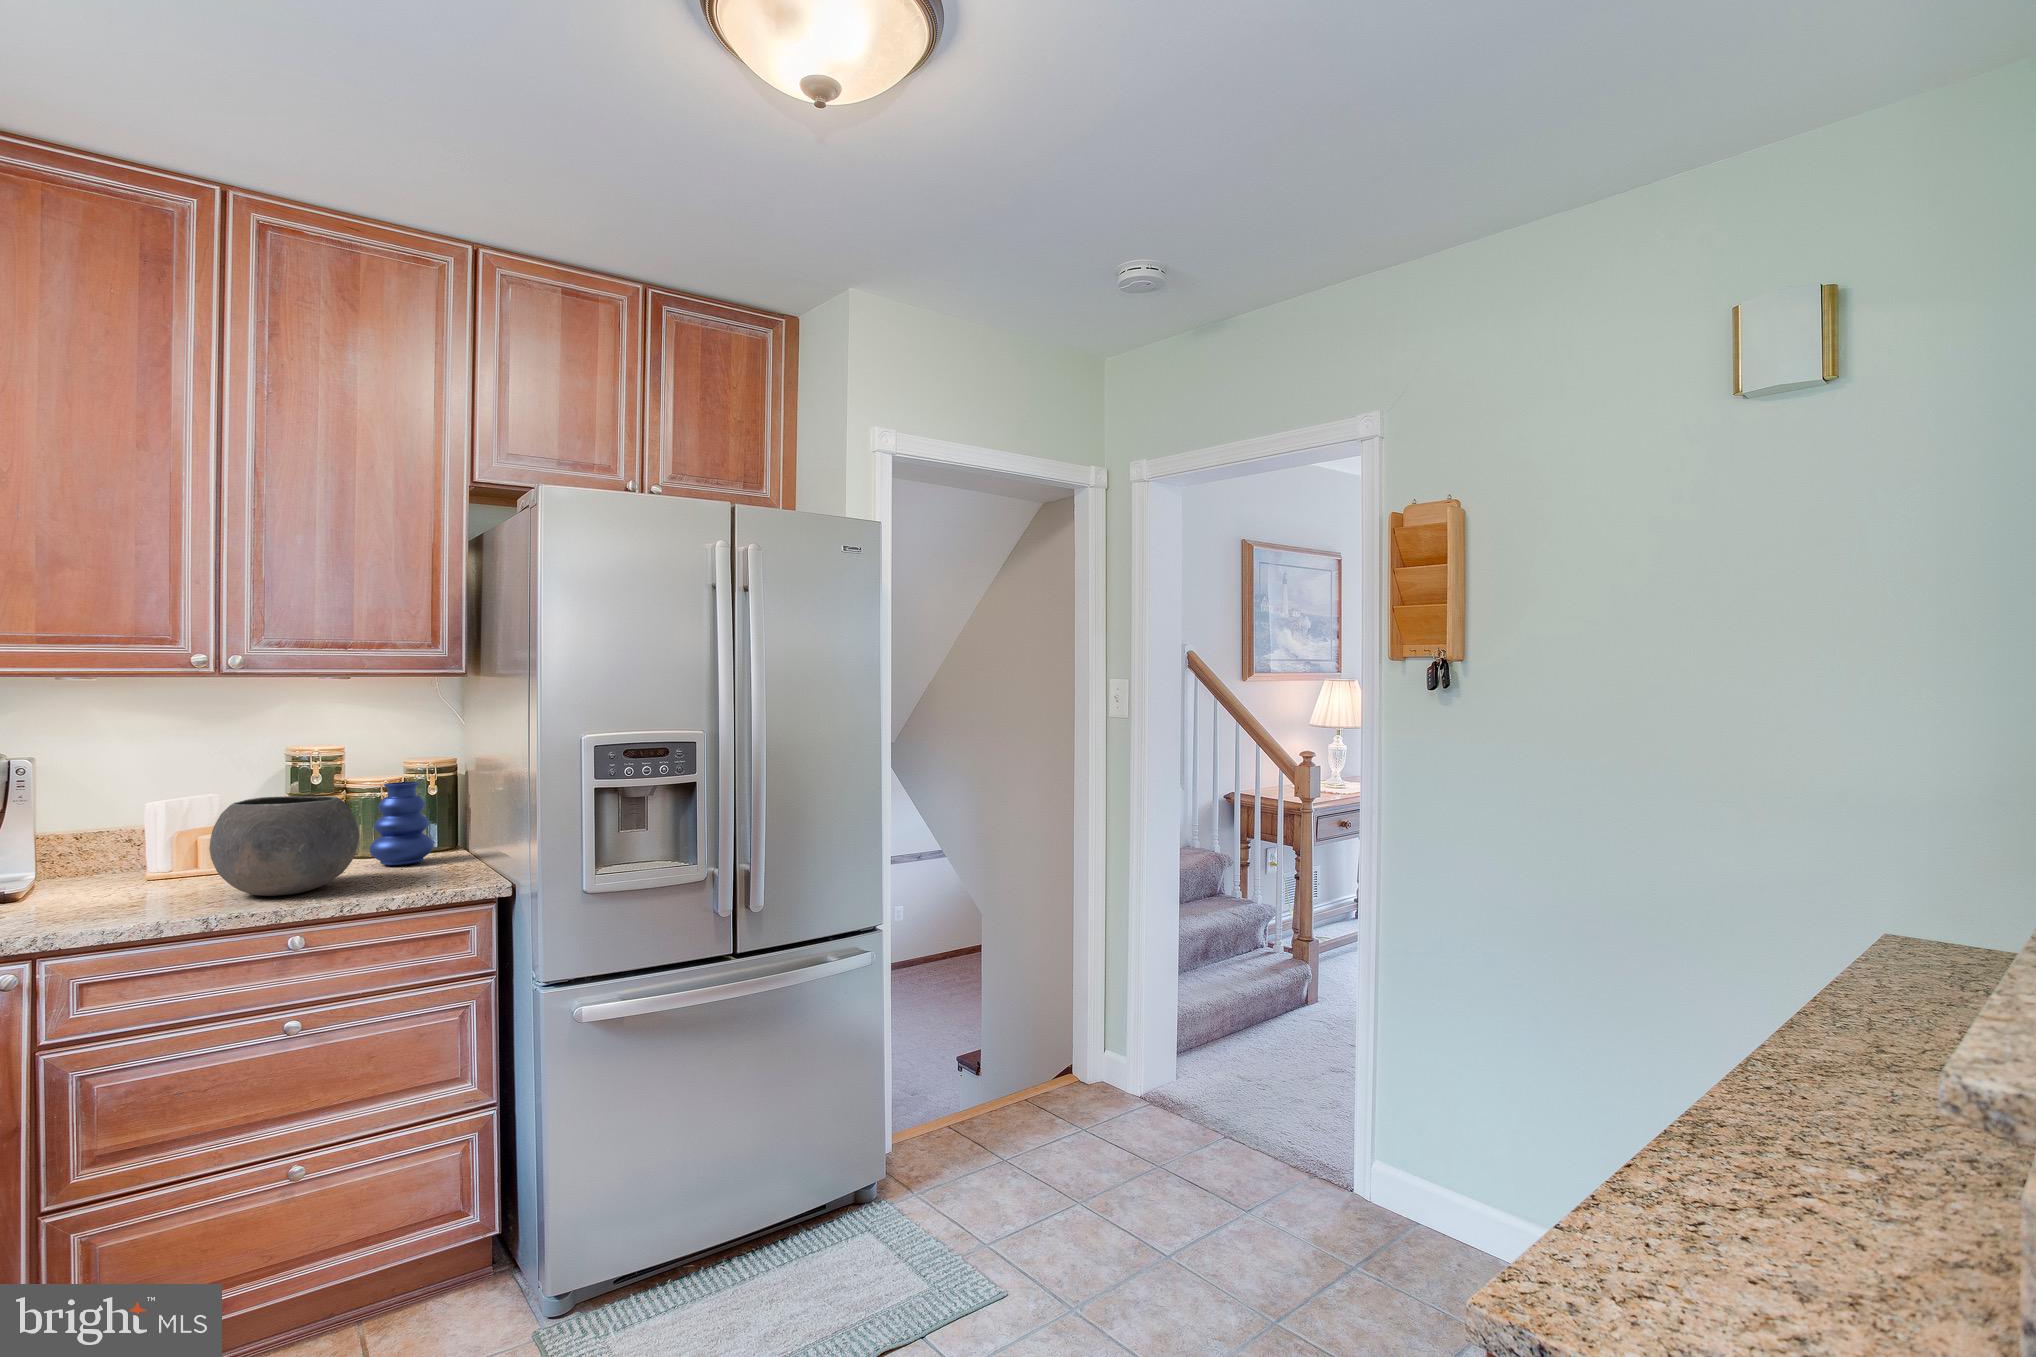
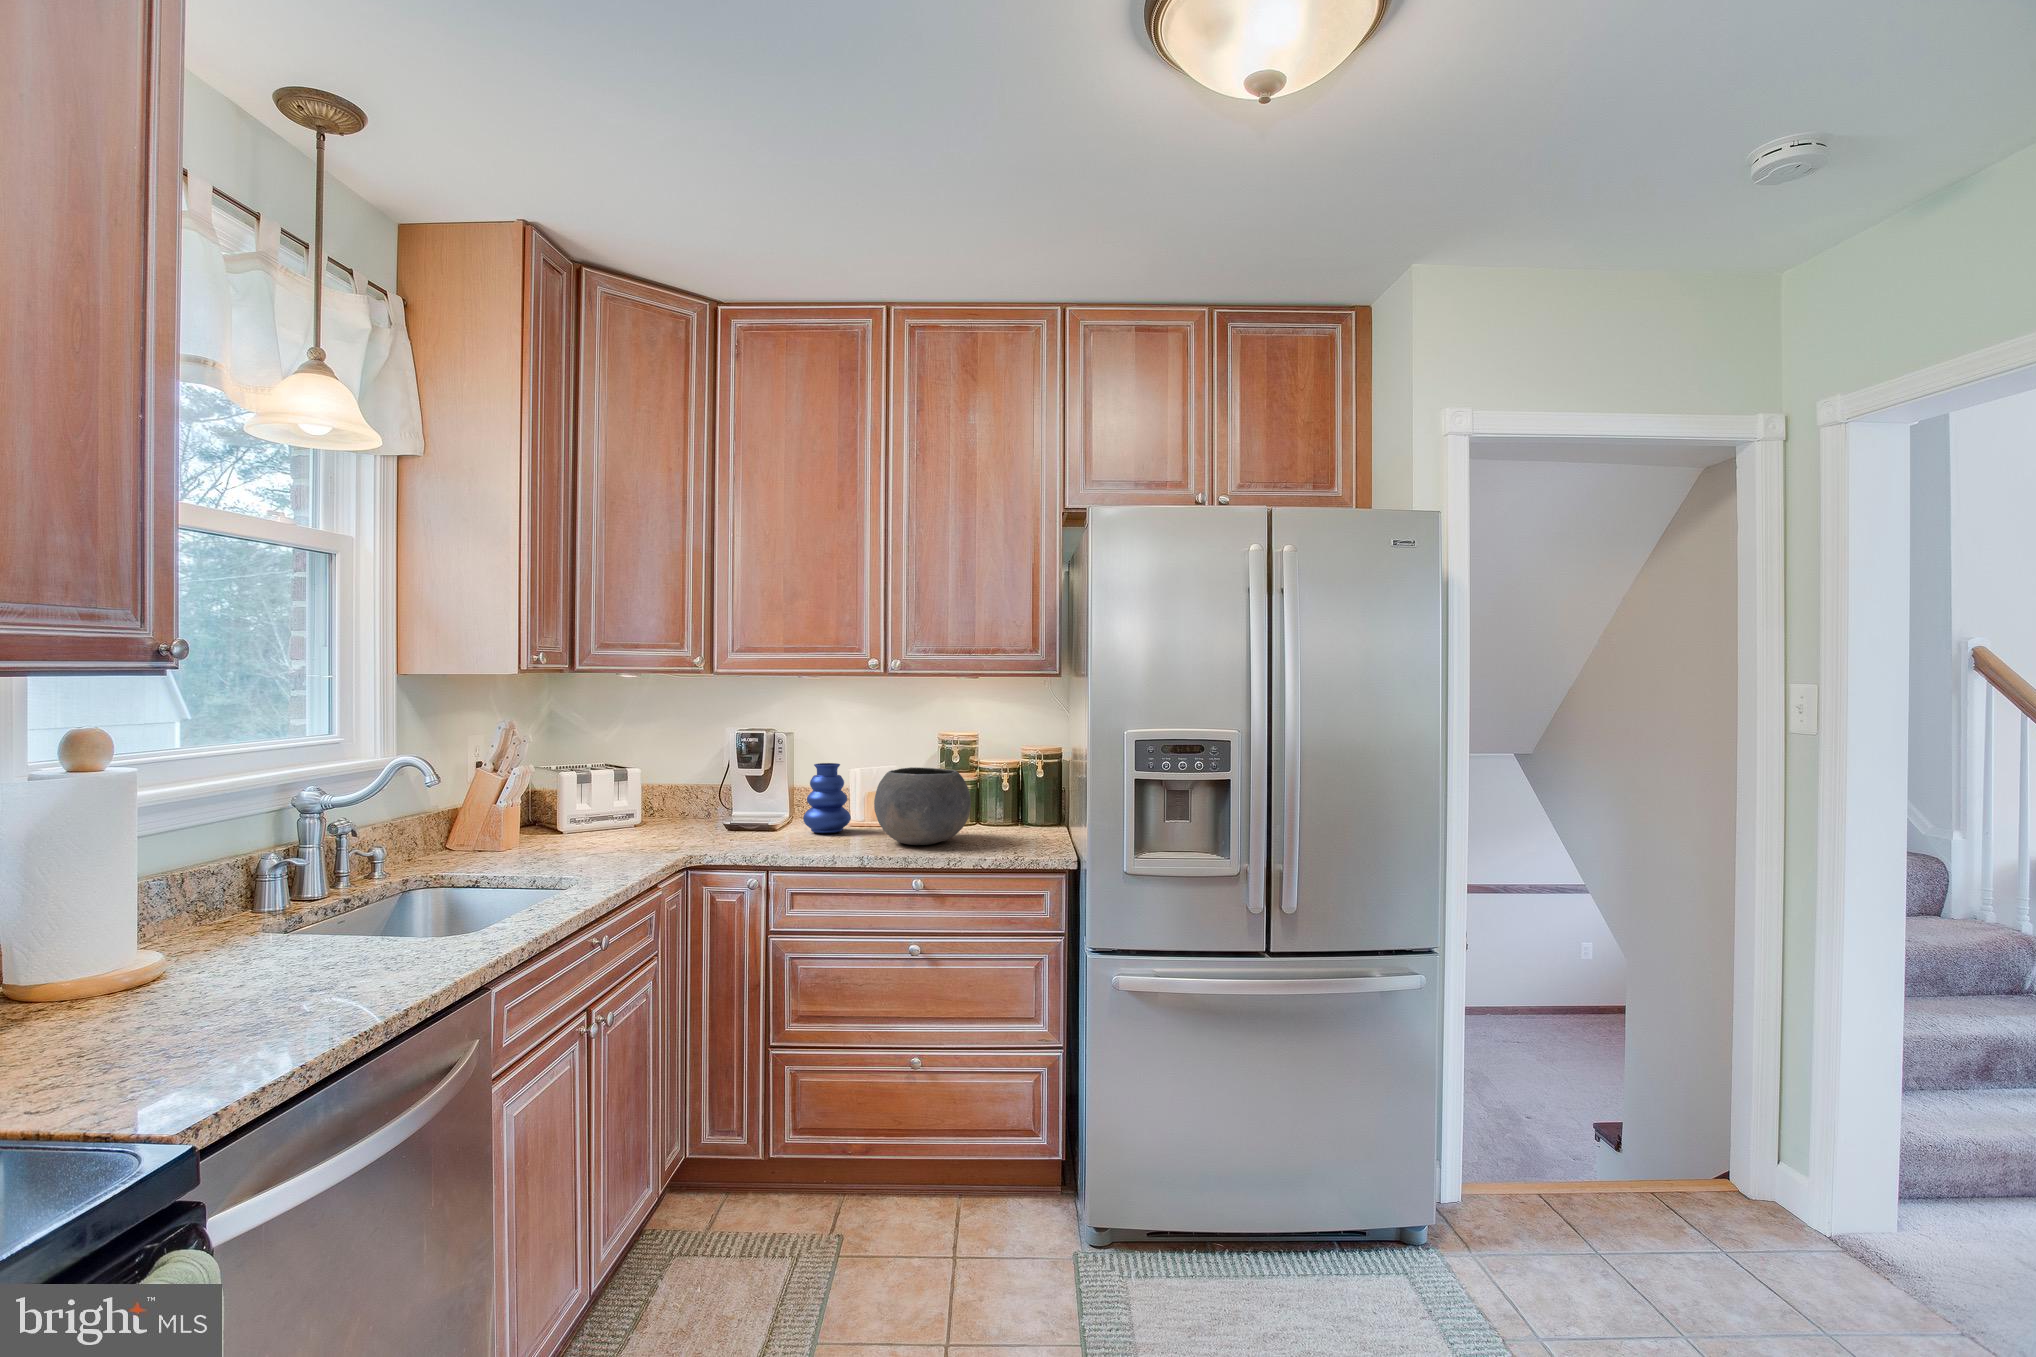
vase: present [369,782,434,865] -> present [803,763,851,833]

